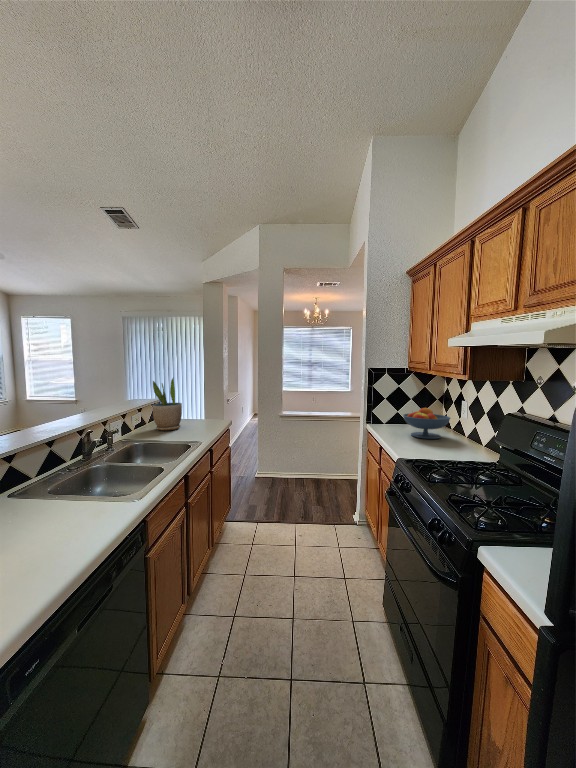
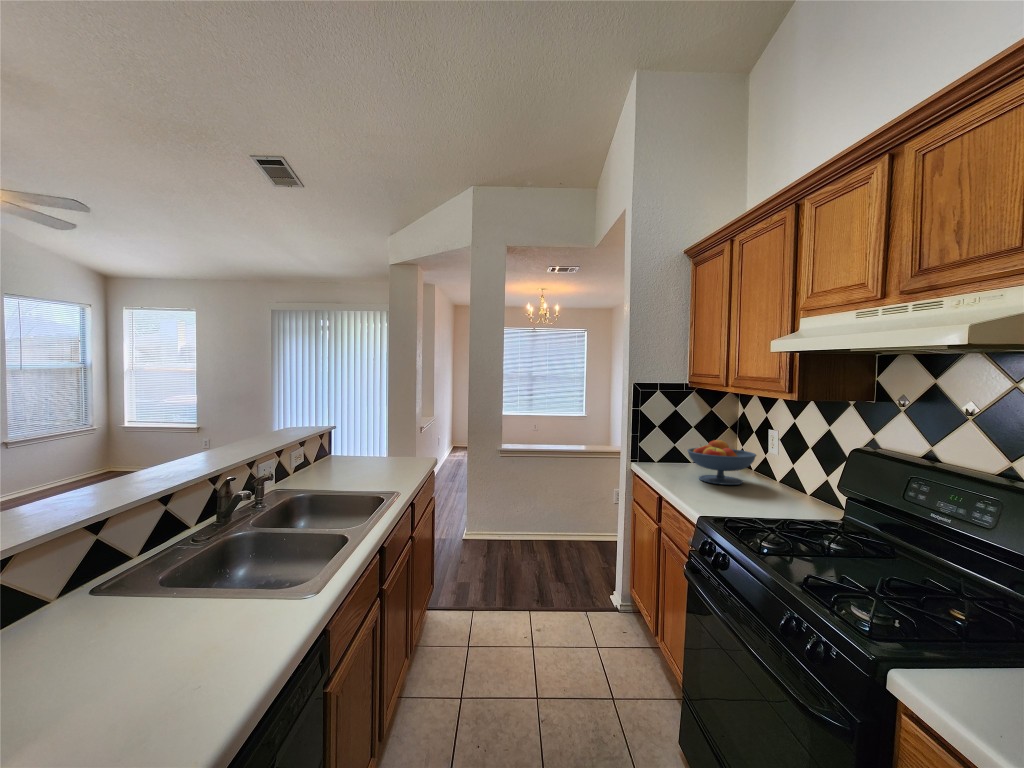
potted plant: present [152,378,182,430] -> none [322,395,366,474]

